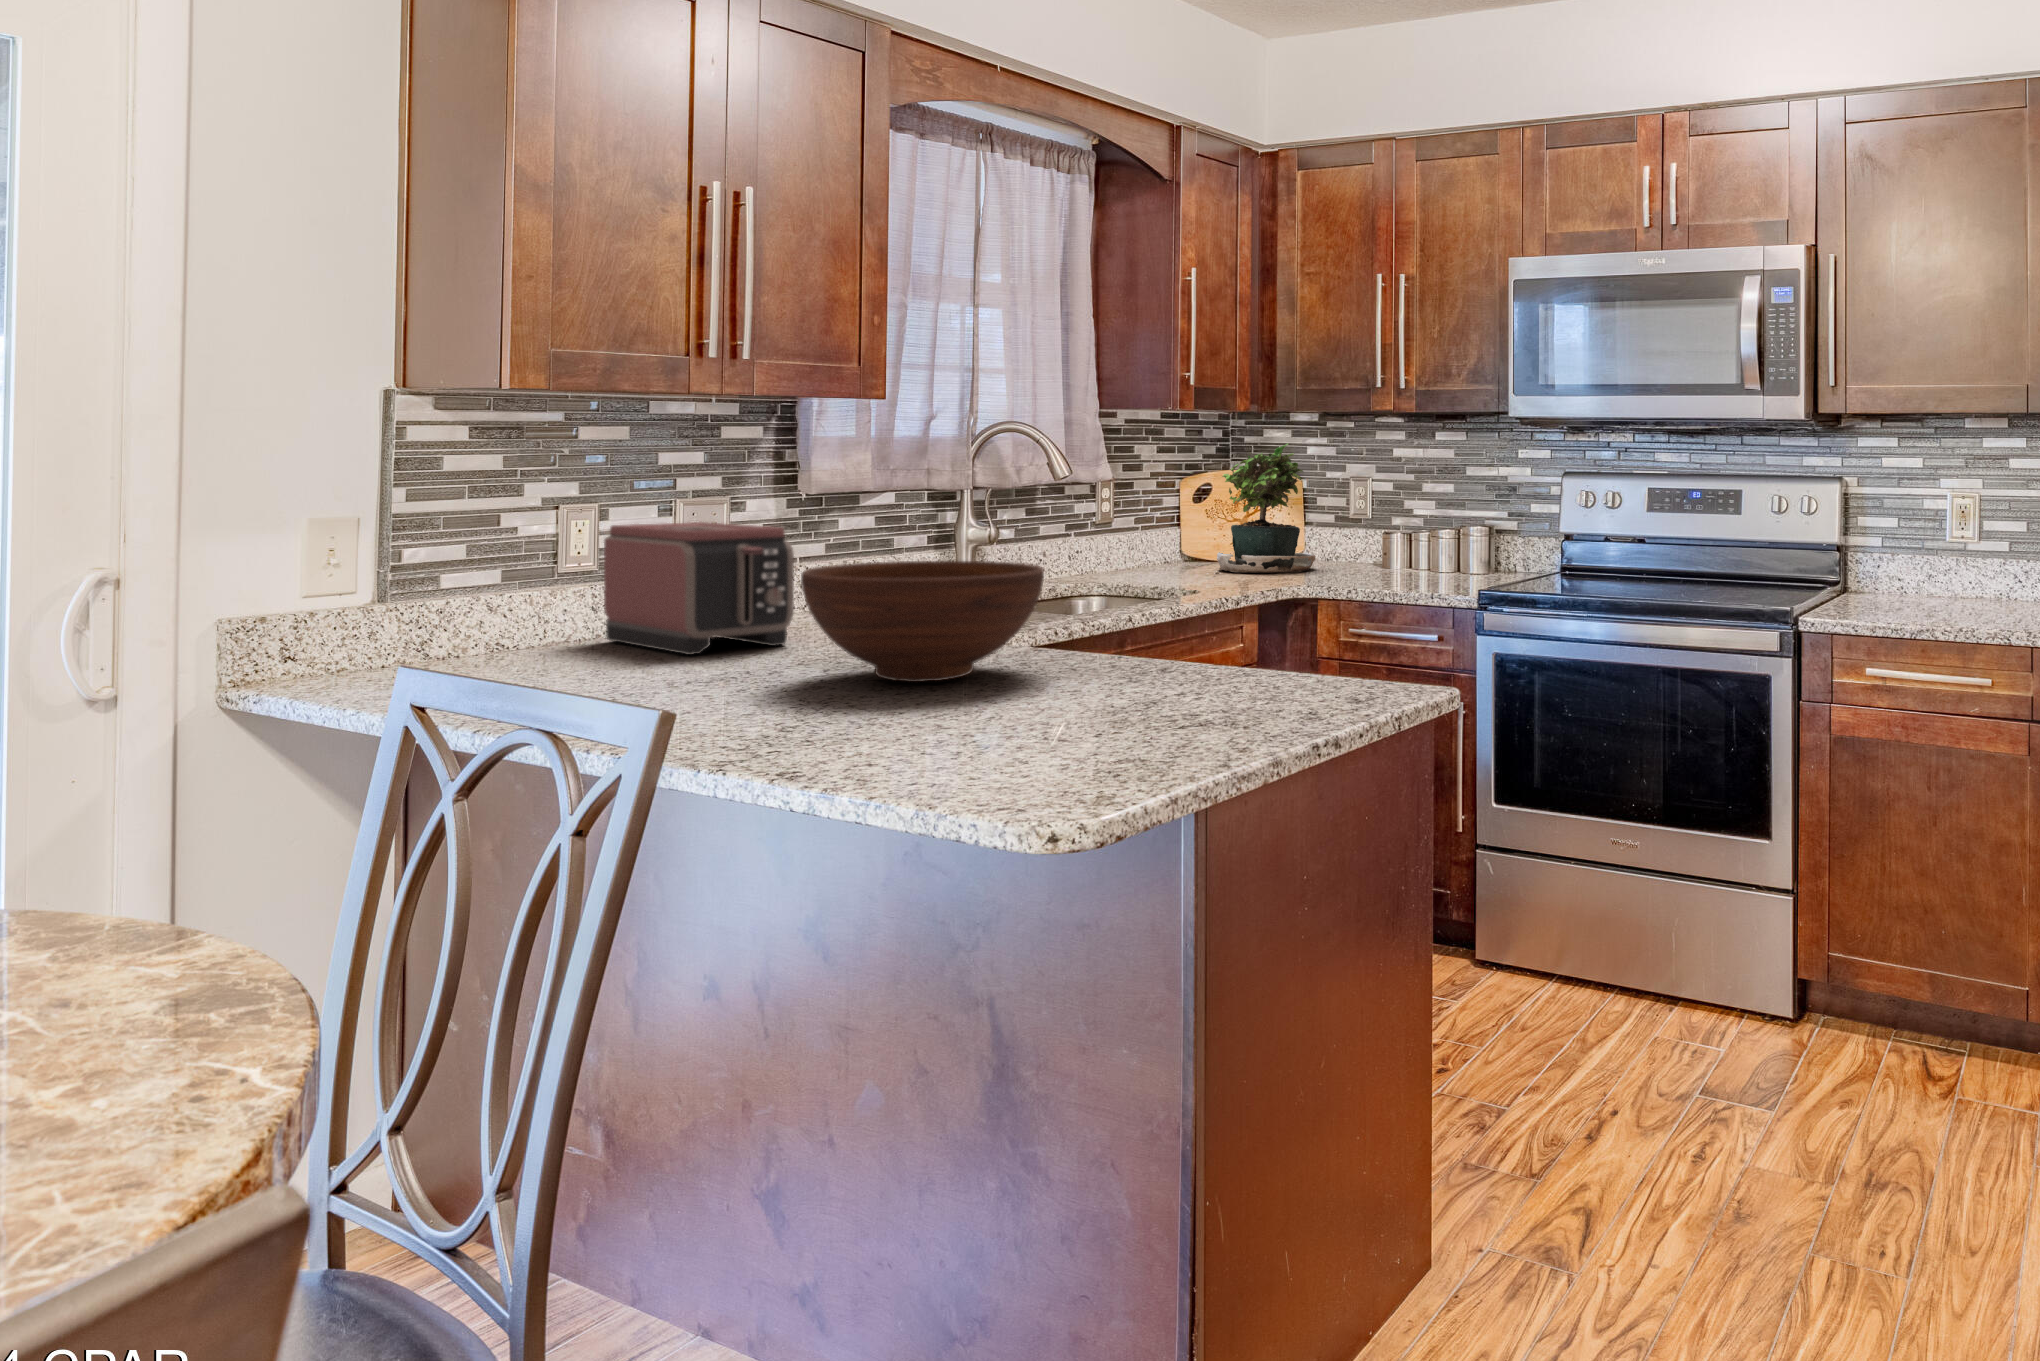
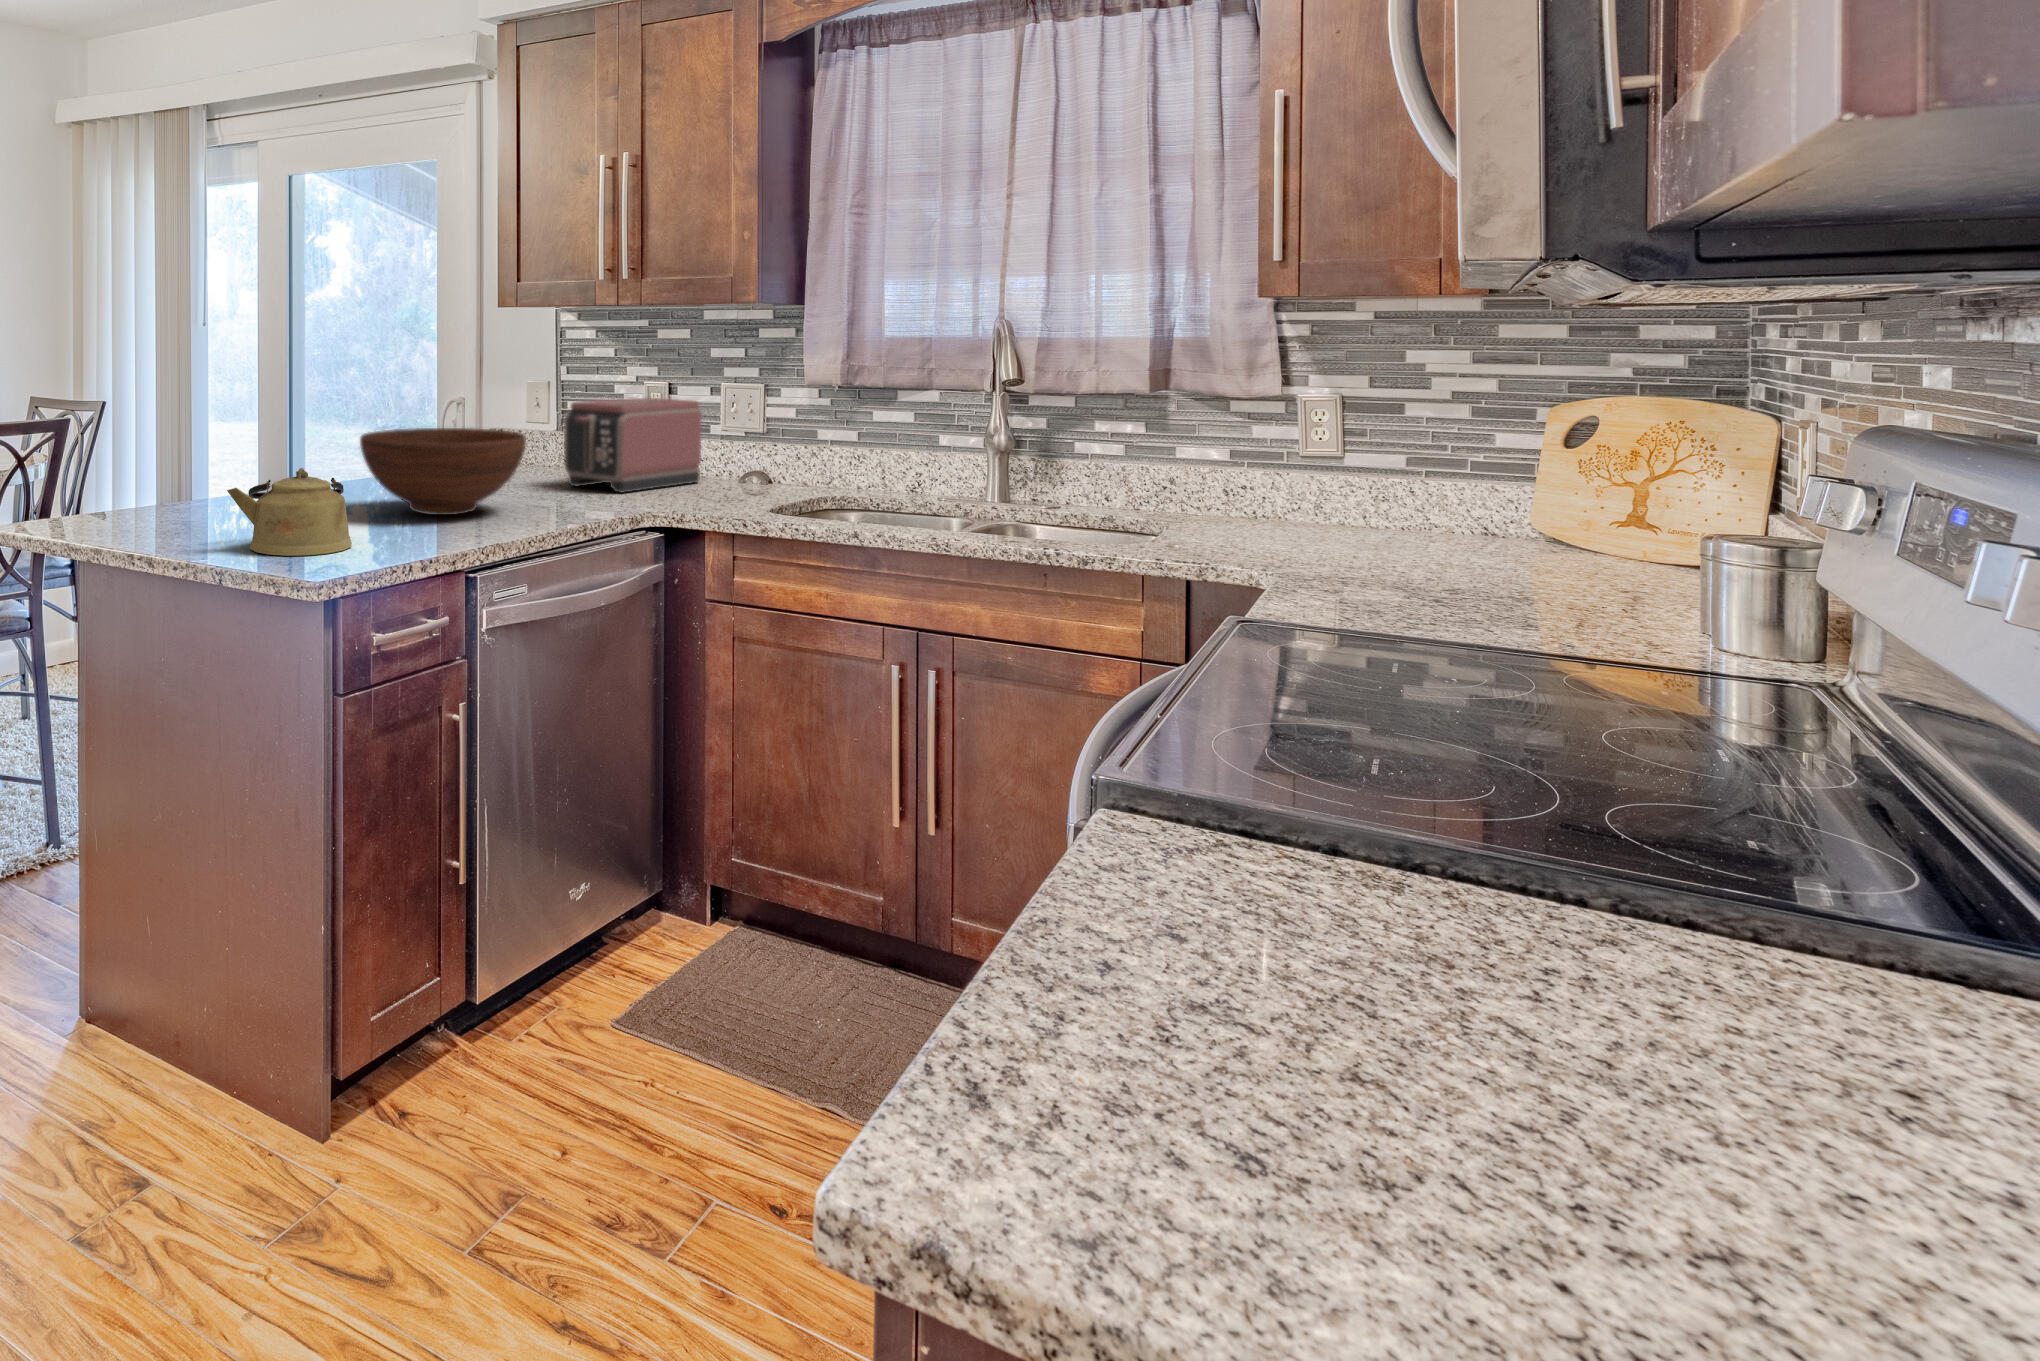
potted plant: present [1206,444,1315,574] -> none [1352,351,1627,581]
kettle: none [1129,595,1275,707] -> present [227,468,352,556]

